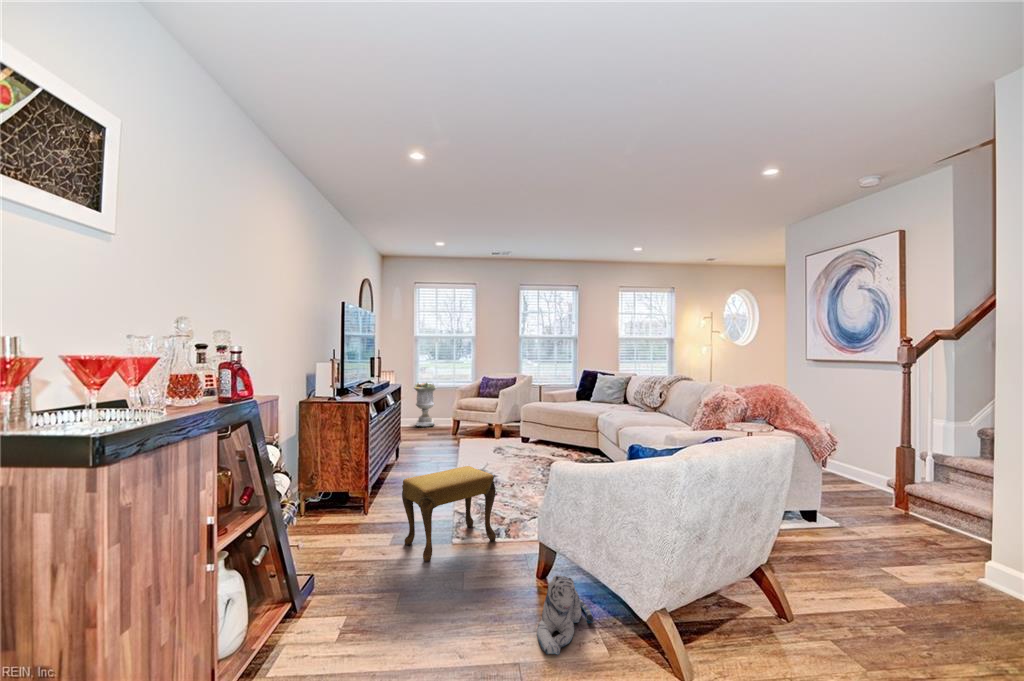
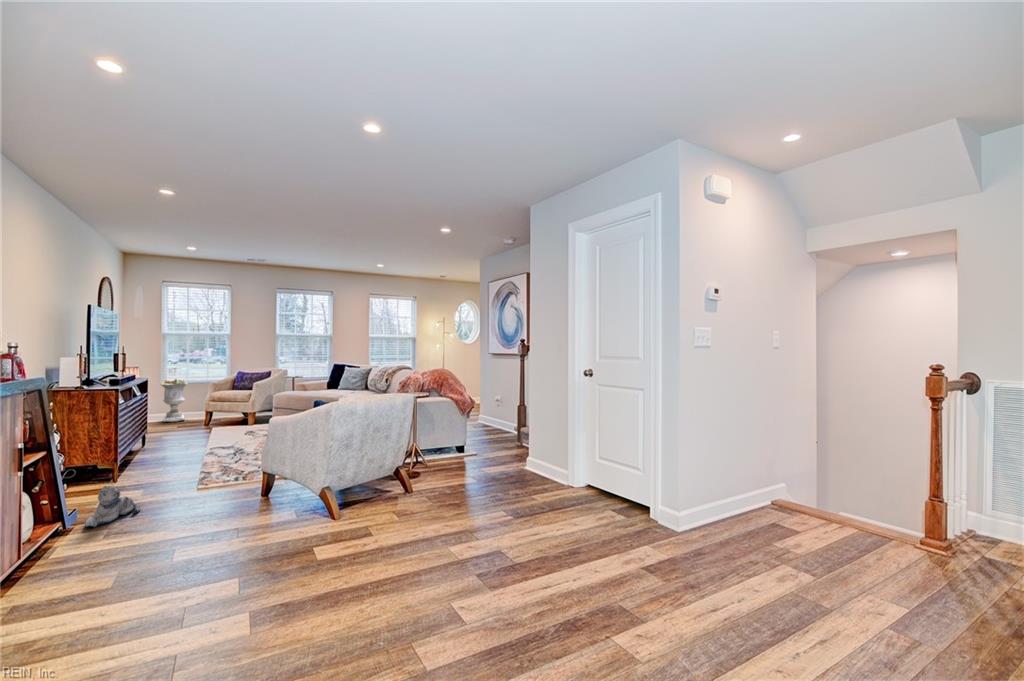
footstool: present [402,466,496,562] -> none [152,432,232,495]
plush toy: present [537,575,593,655] -> present [85,486,140,527]

